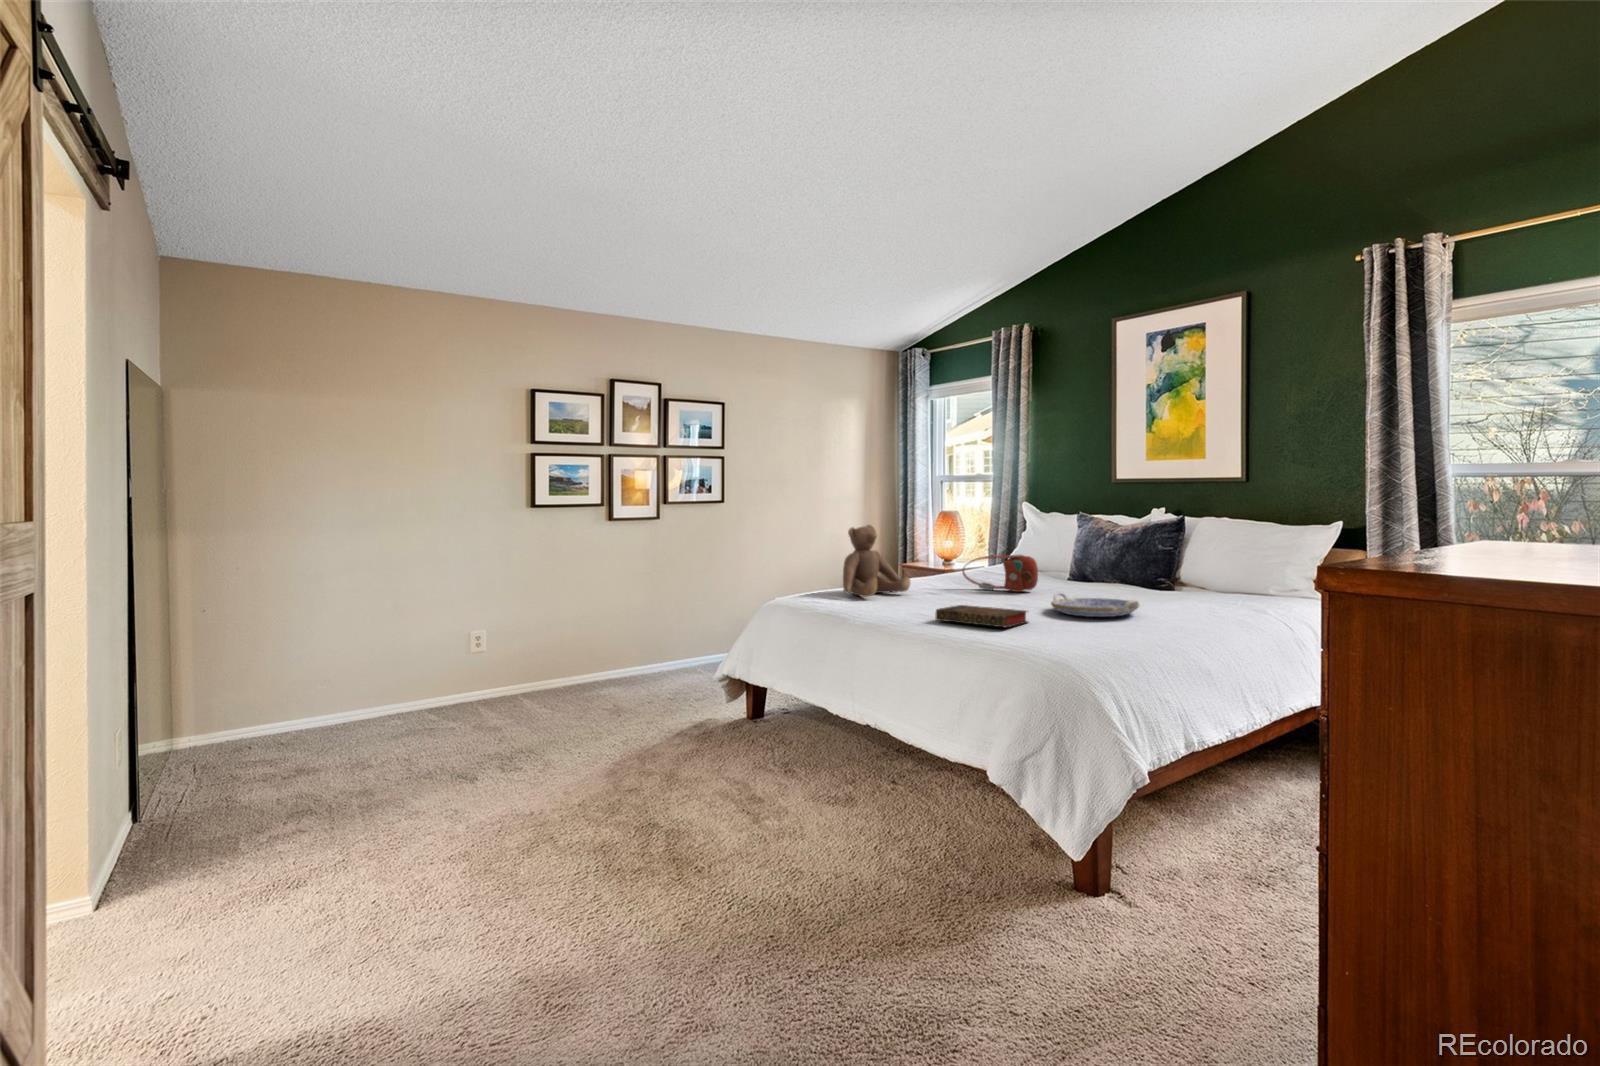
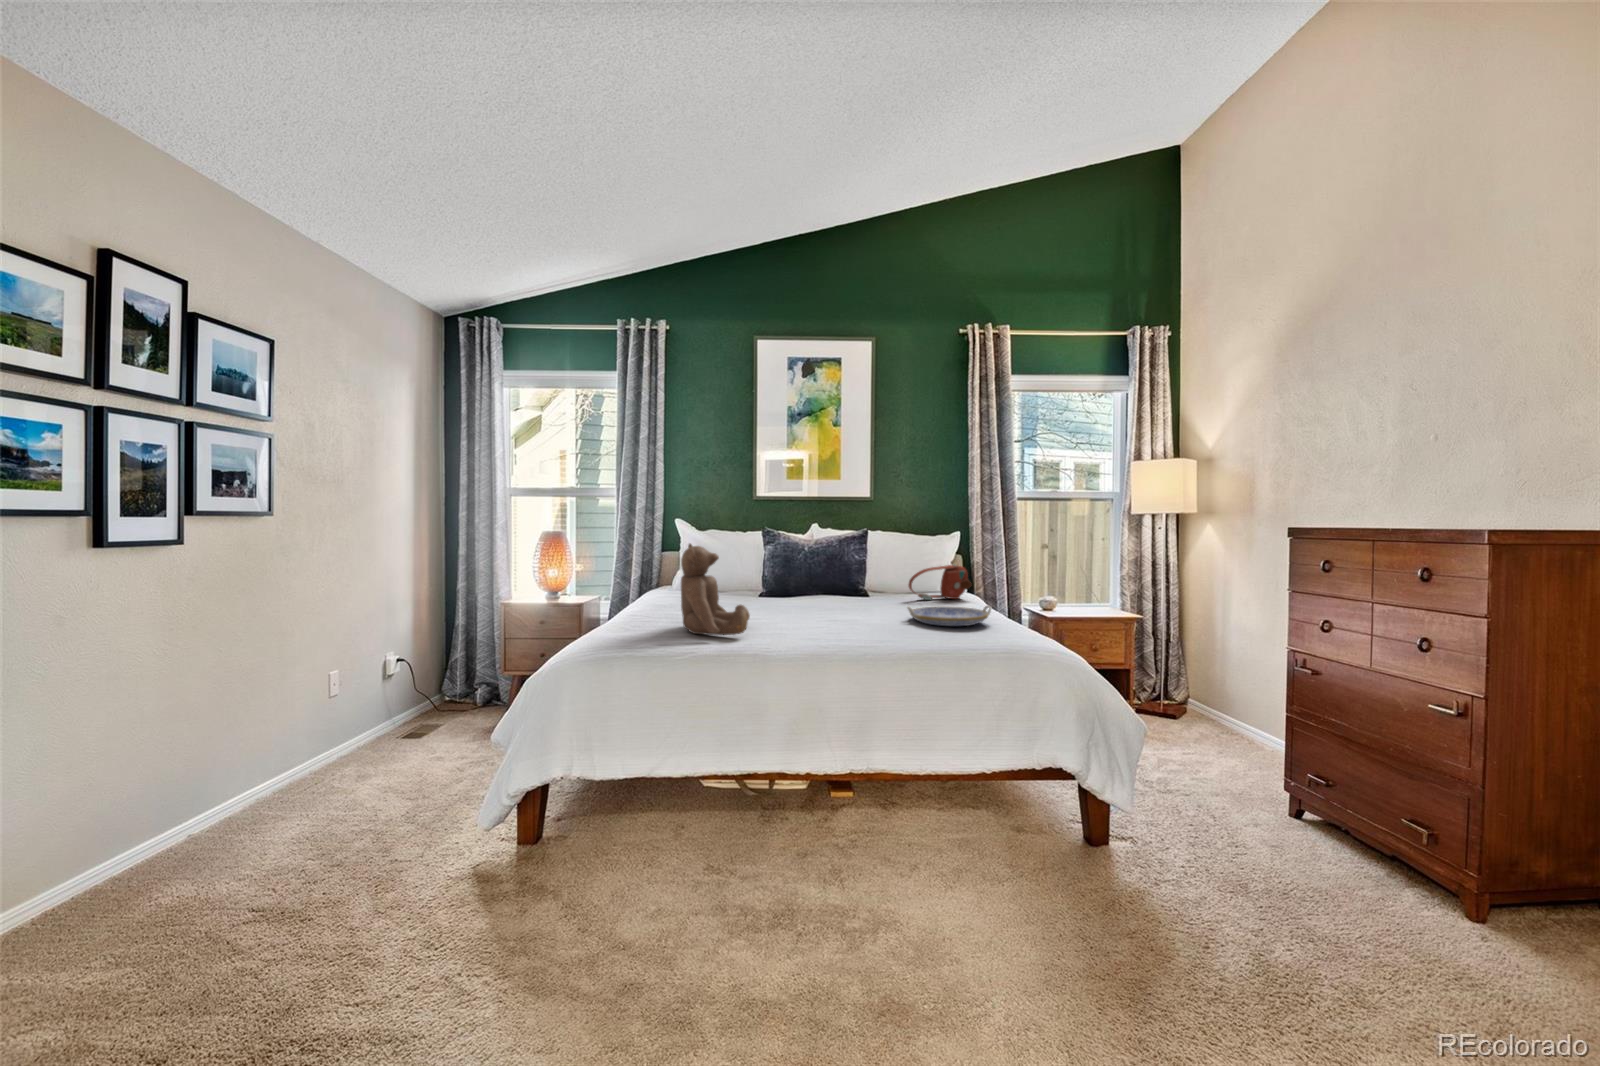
handbag: present [962,554,1038,592] -> present [909,565,971,600]
book: present [935,605,1028,628] -> none [887,627,985,651]

